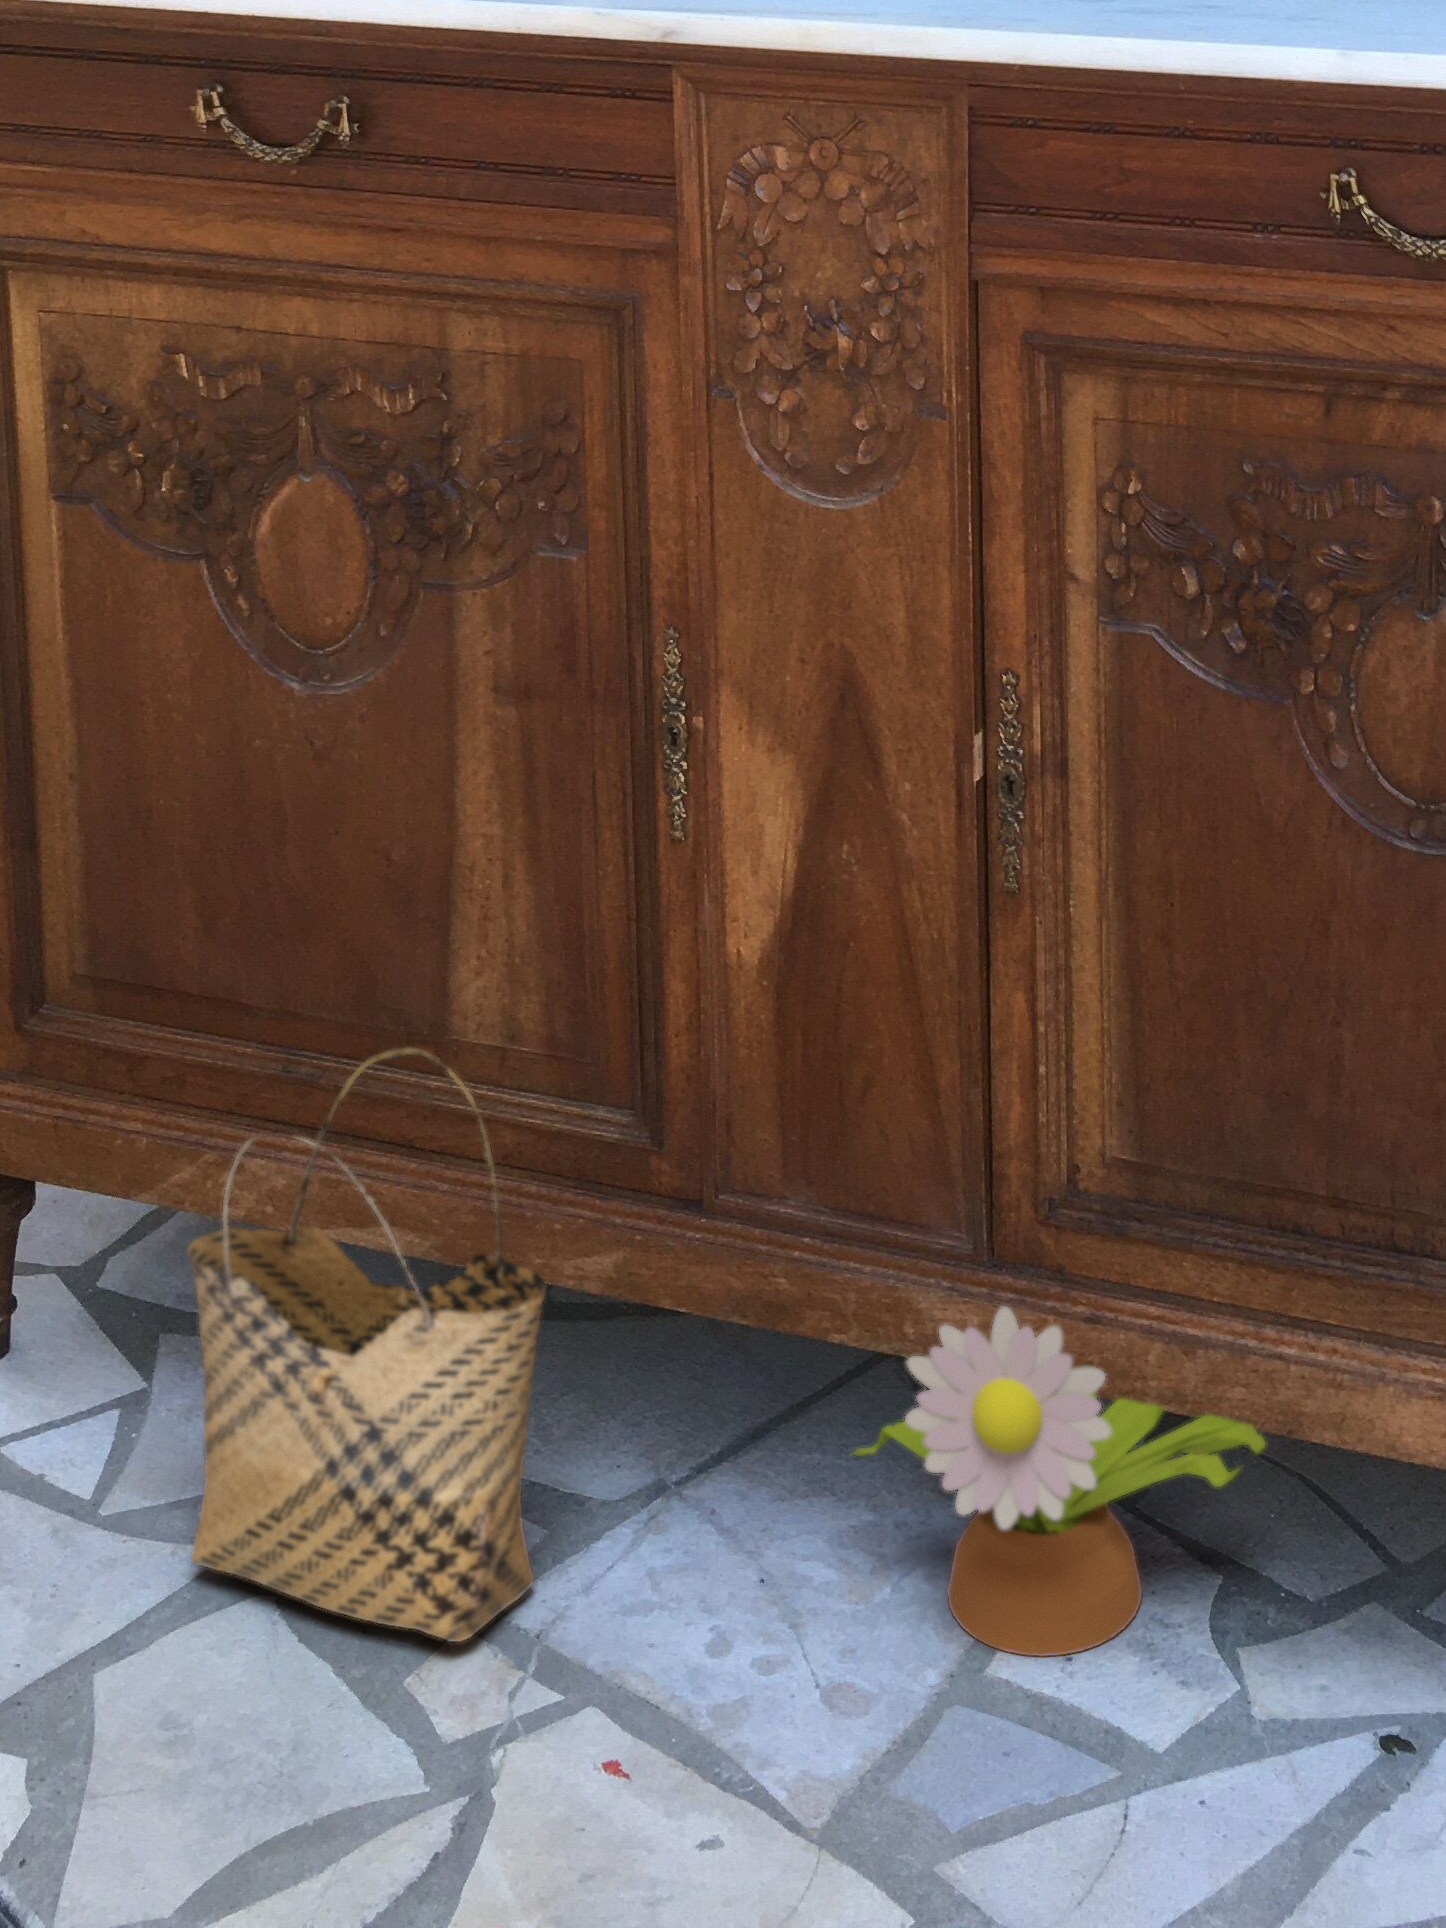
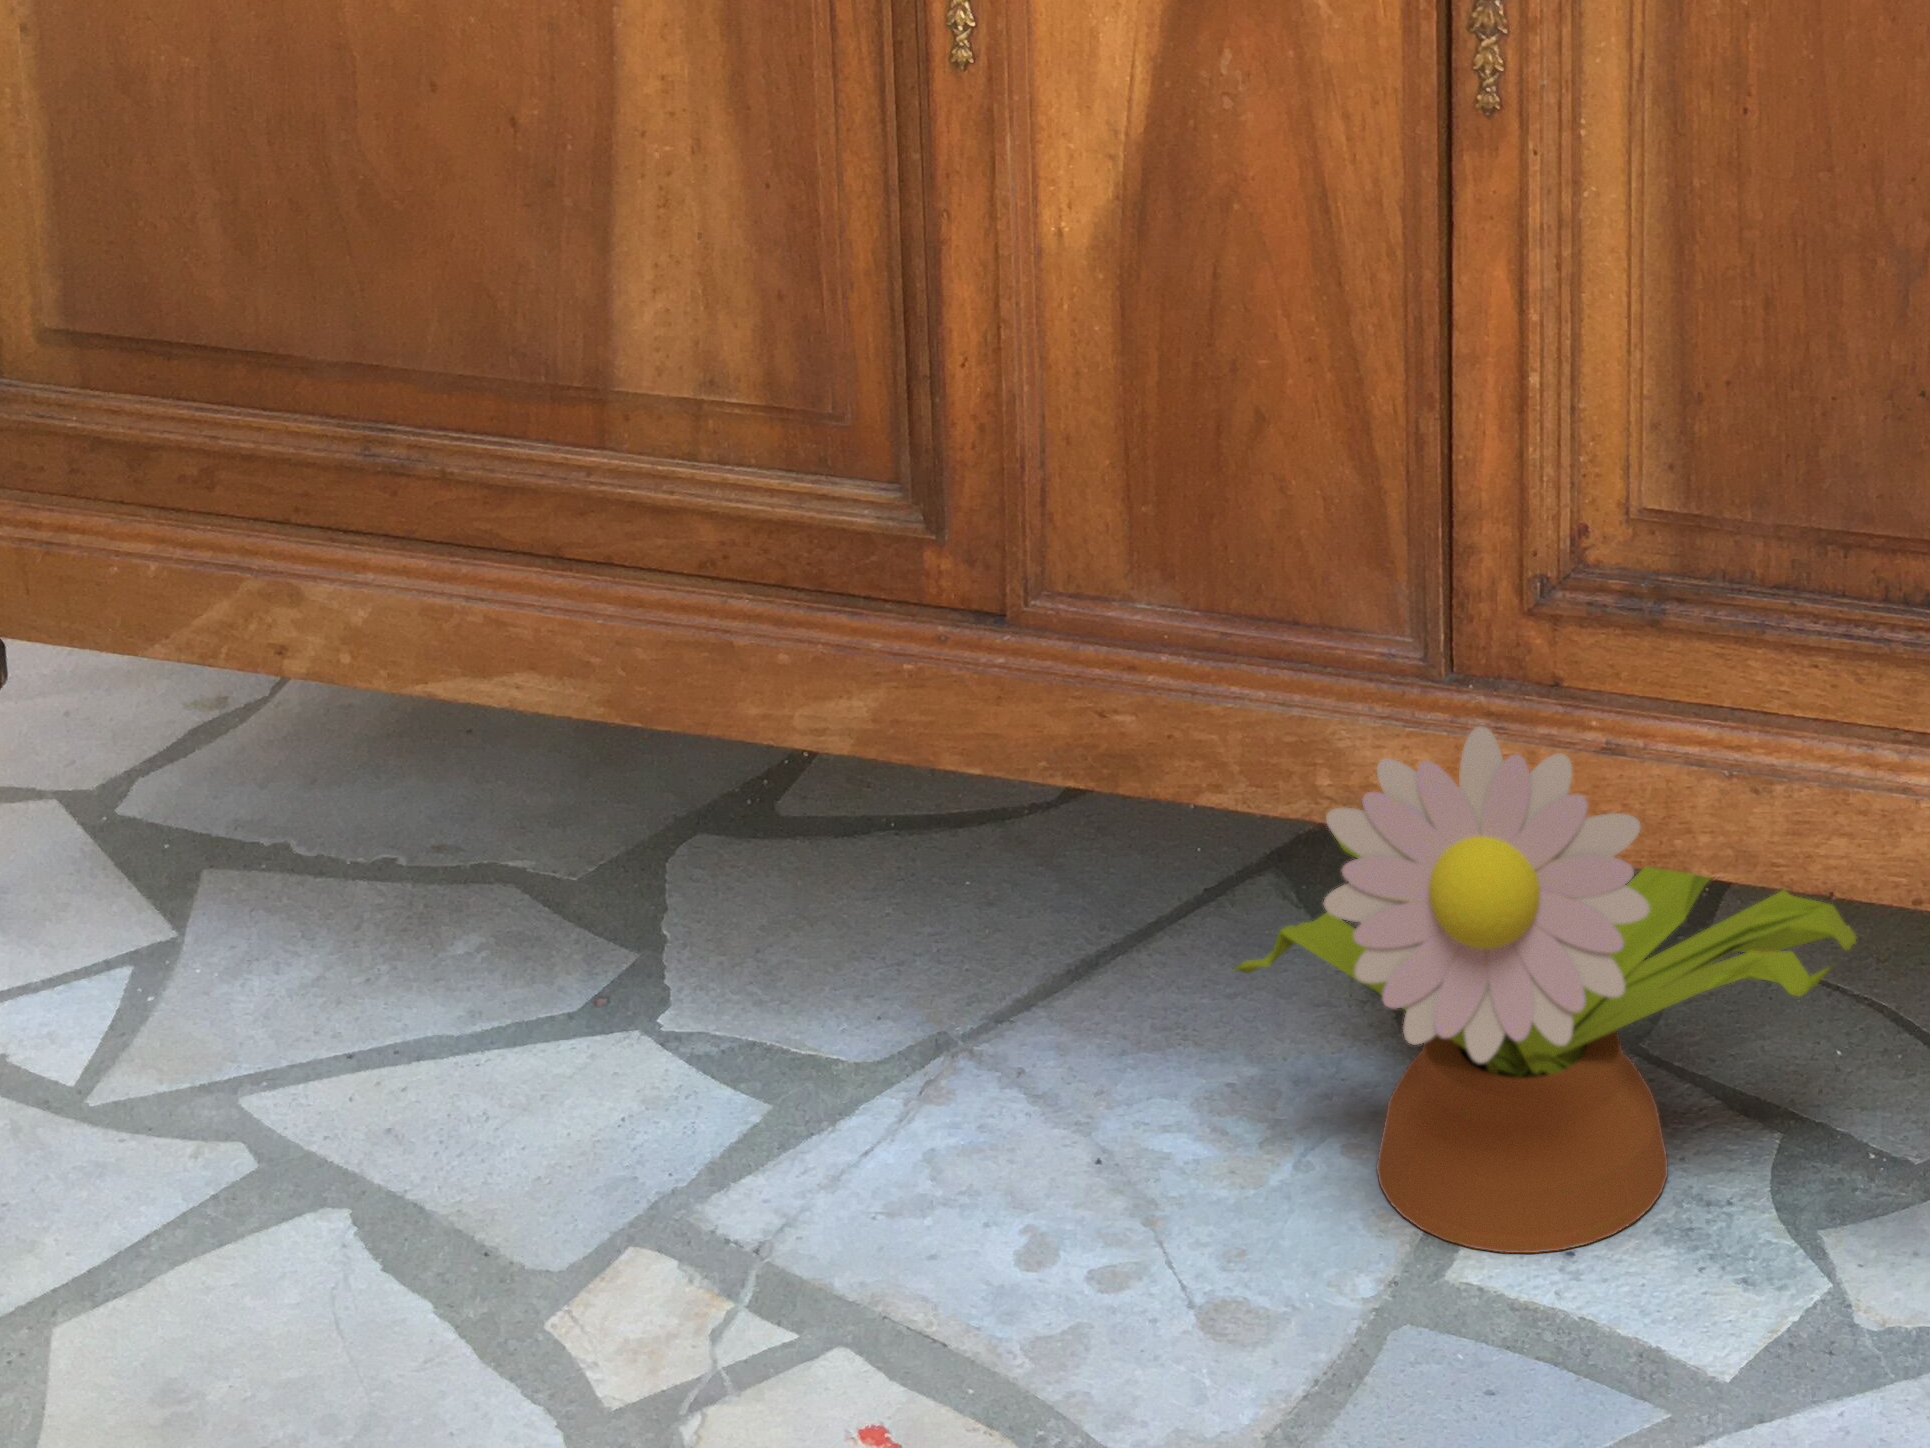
woven basket: present [187,1046,546,1642] -> none [194,387,758,1262]

